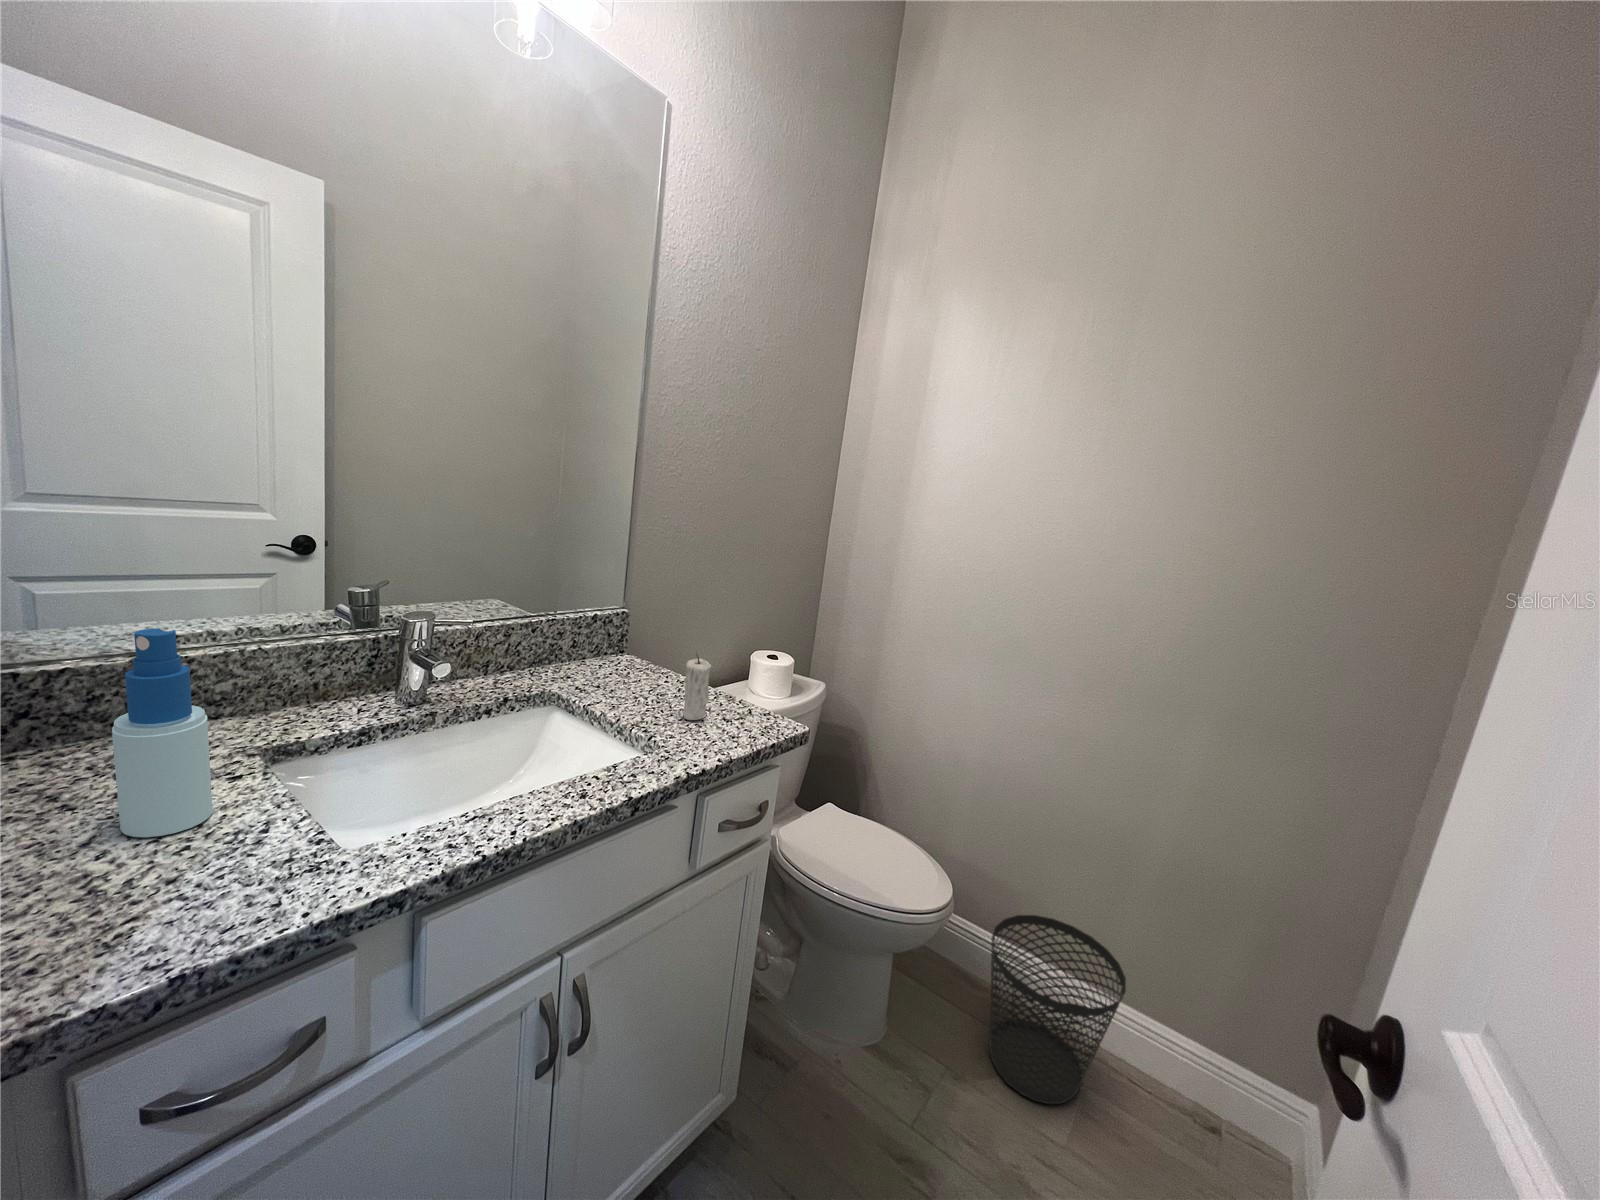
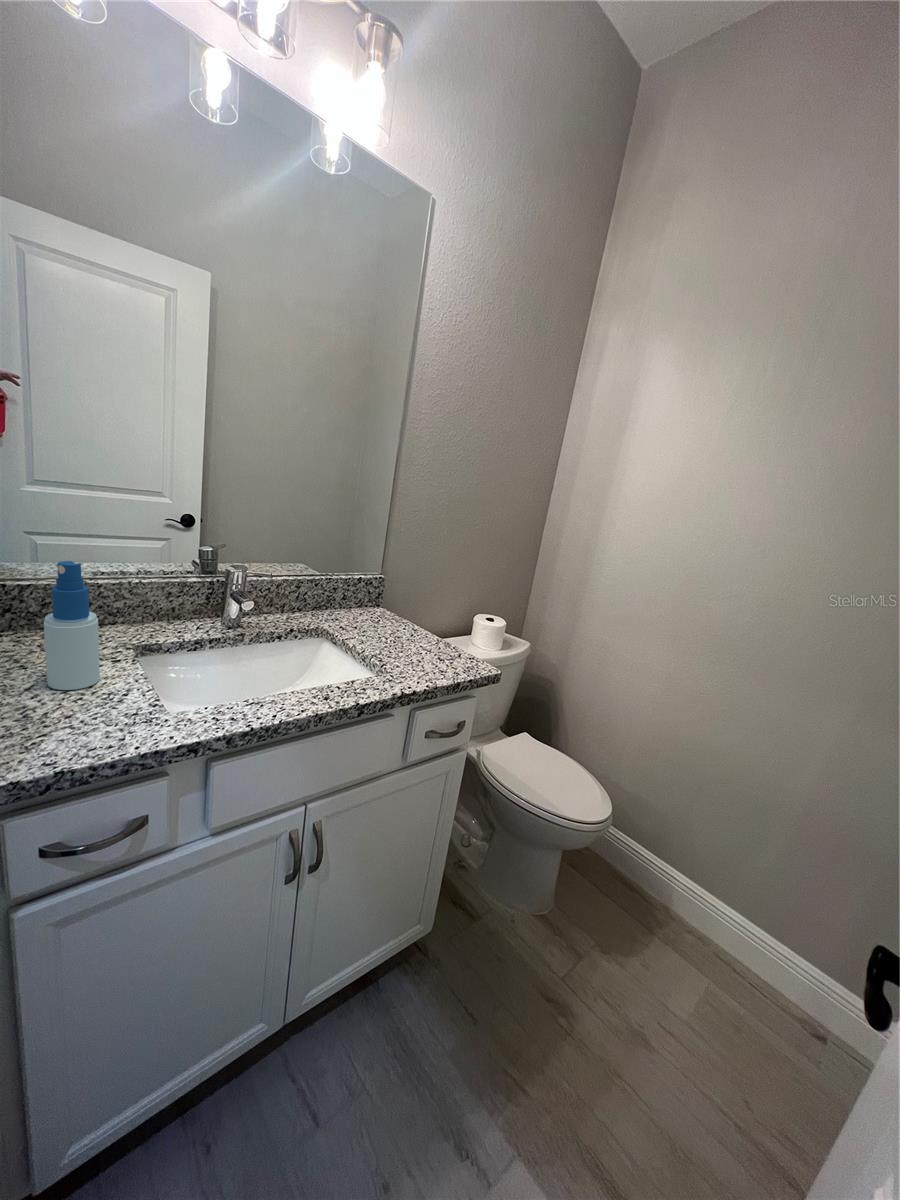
candle: present [683,655,711,720] -> none [409,606,431,657]
wastebasket: present [990,915,1126,1104] -> none [630,835,745,983]

